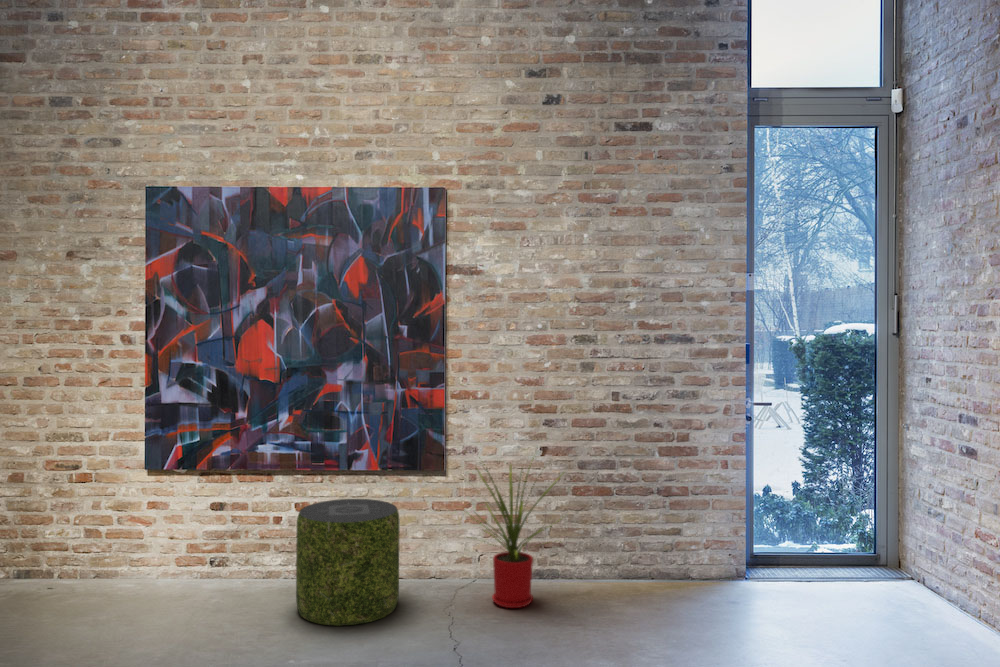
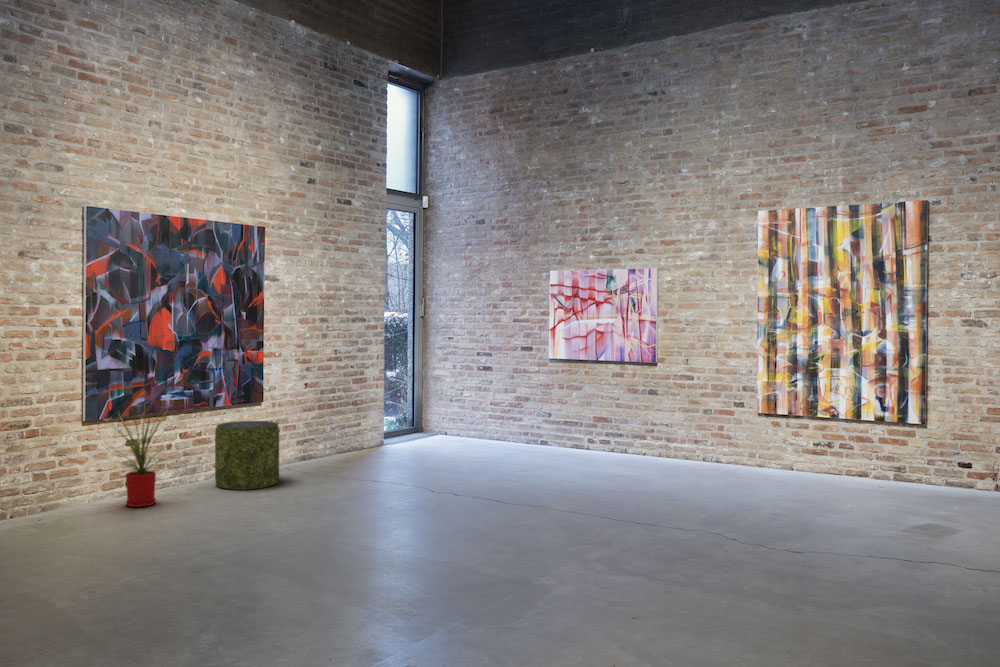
house plant: present [474,458,561,608] -> present [118,413,166,507]

